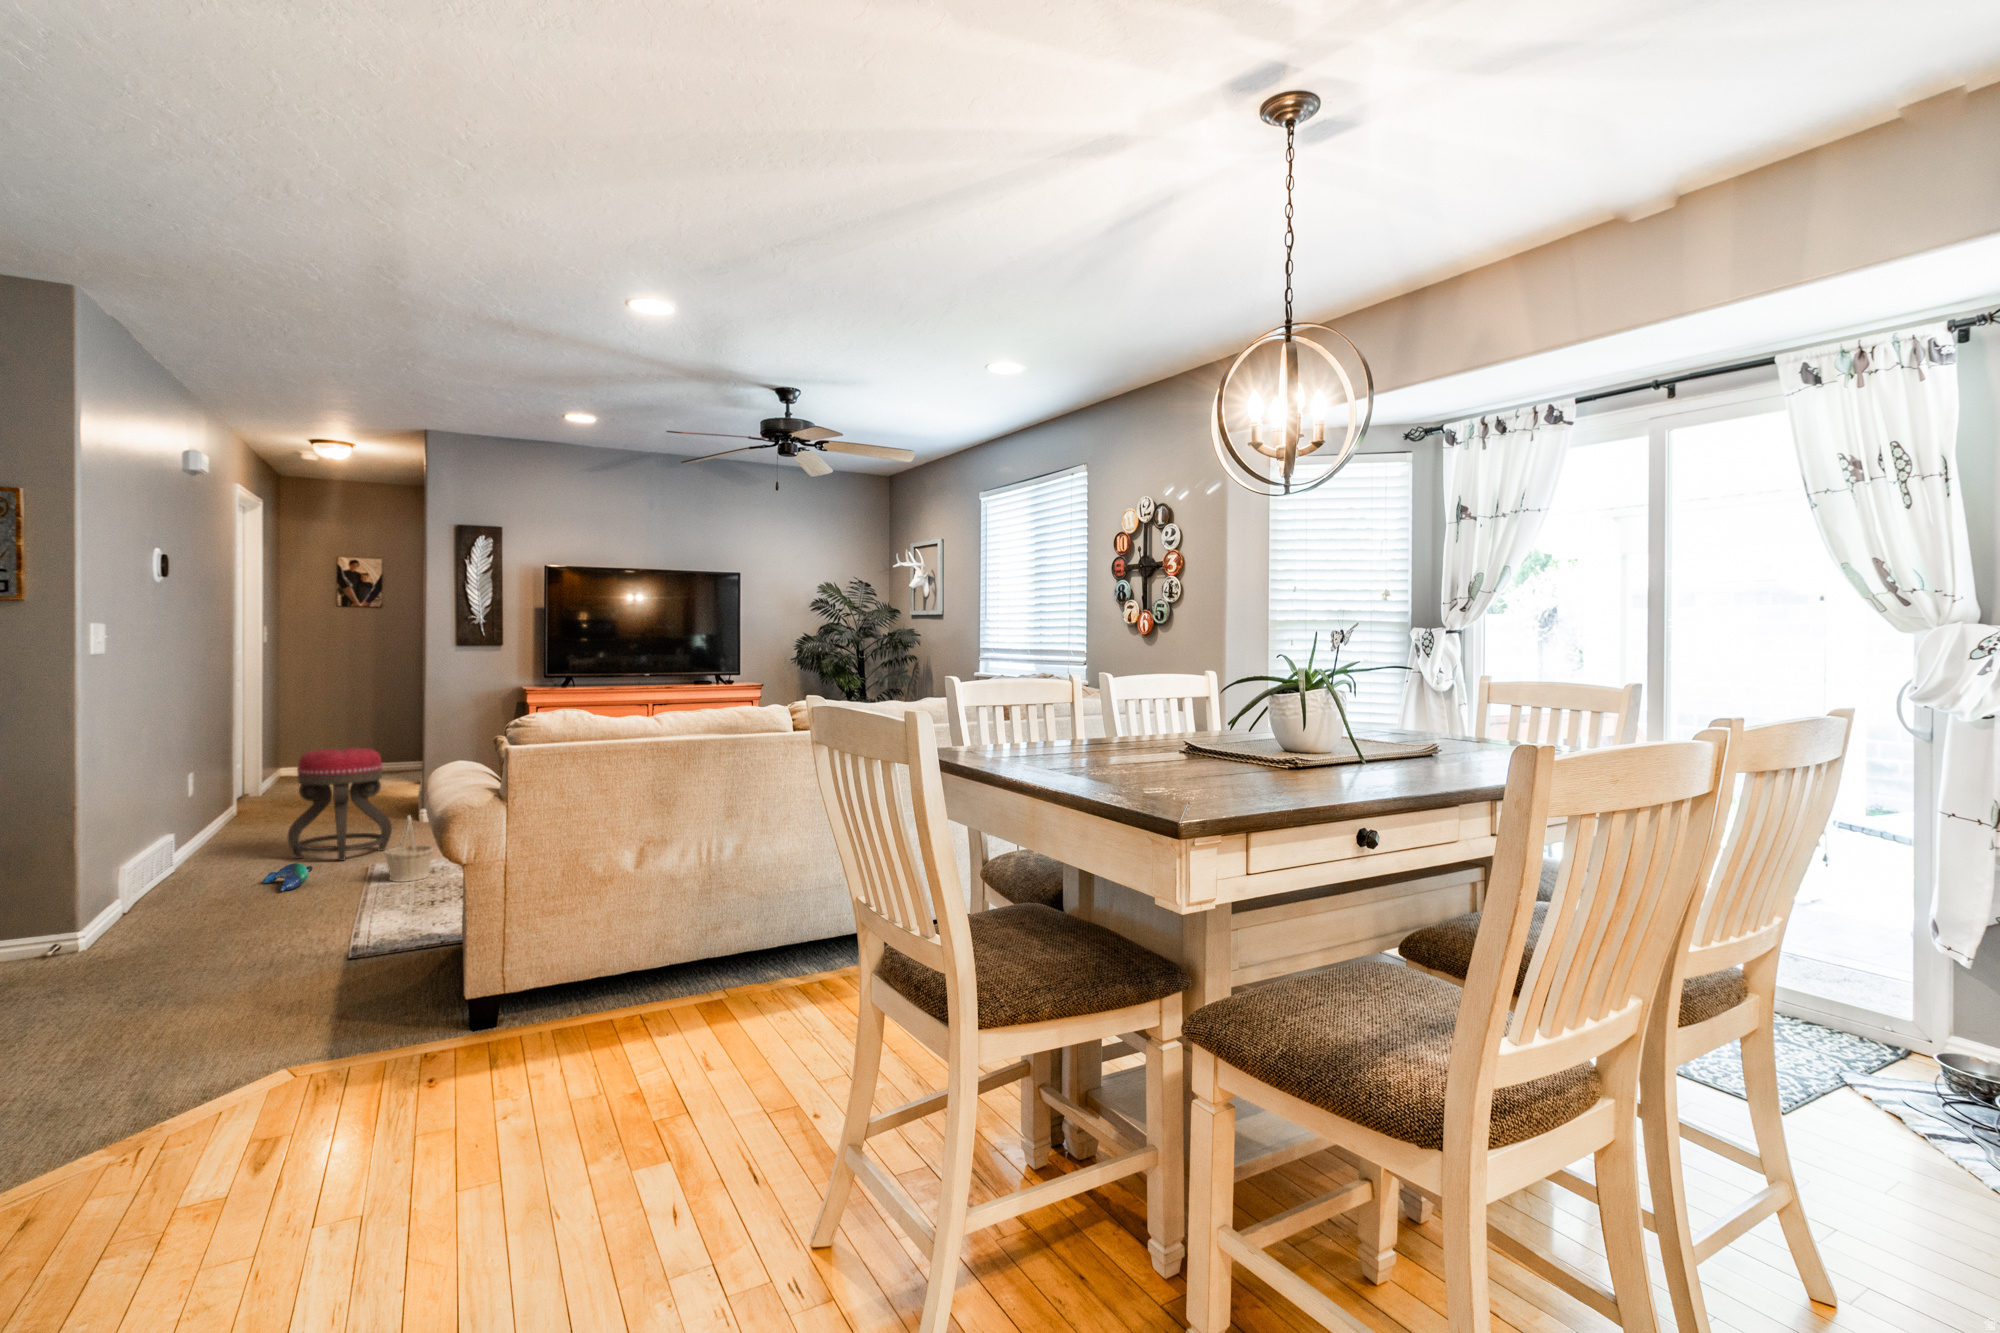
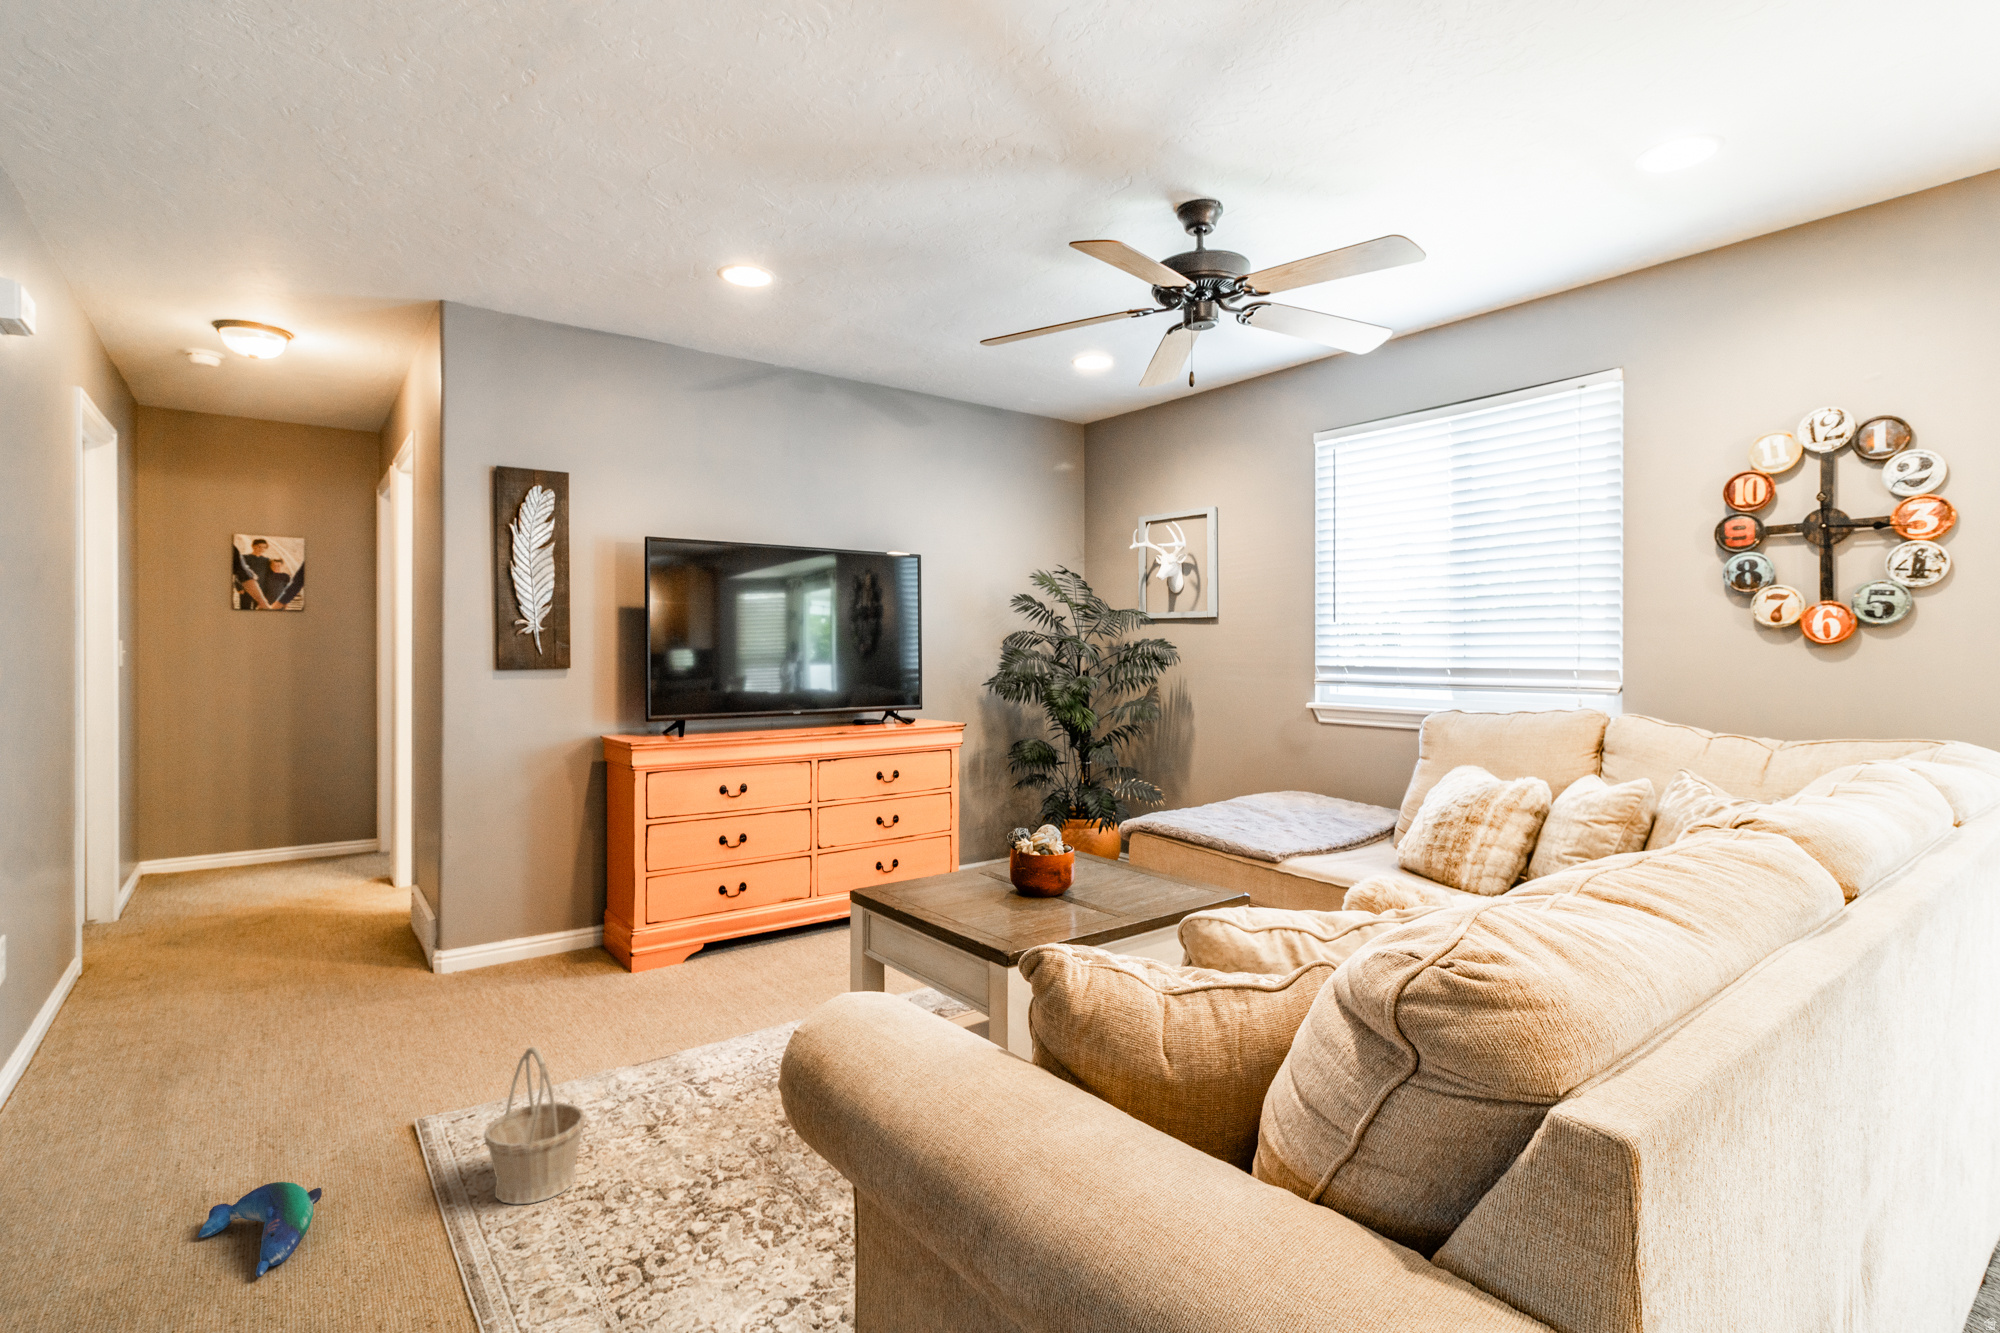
ottoman: present [288,748,392,861] -> none [228,879,438,1127]

